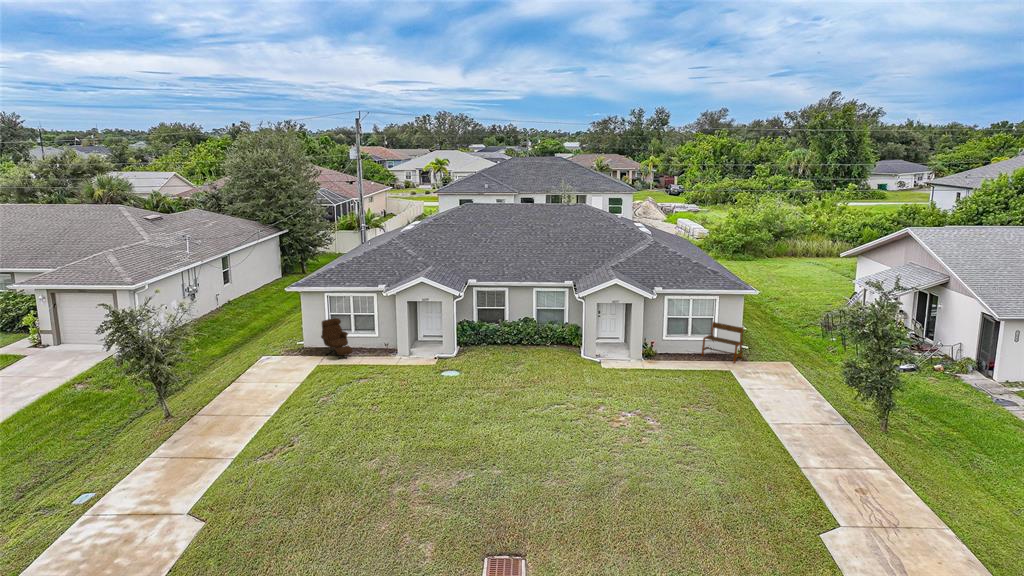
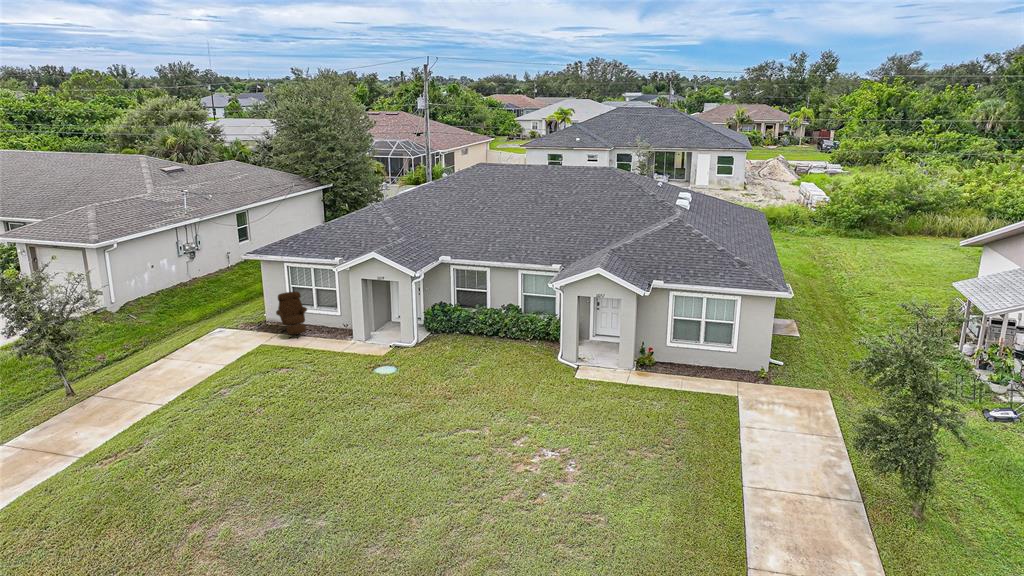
bench: present [702,322,743,363] -> none [713,328,769,386]

